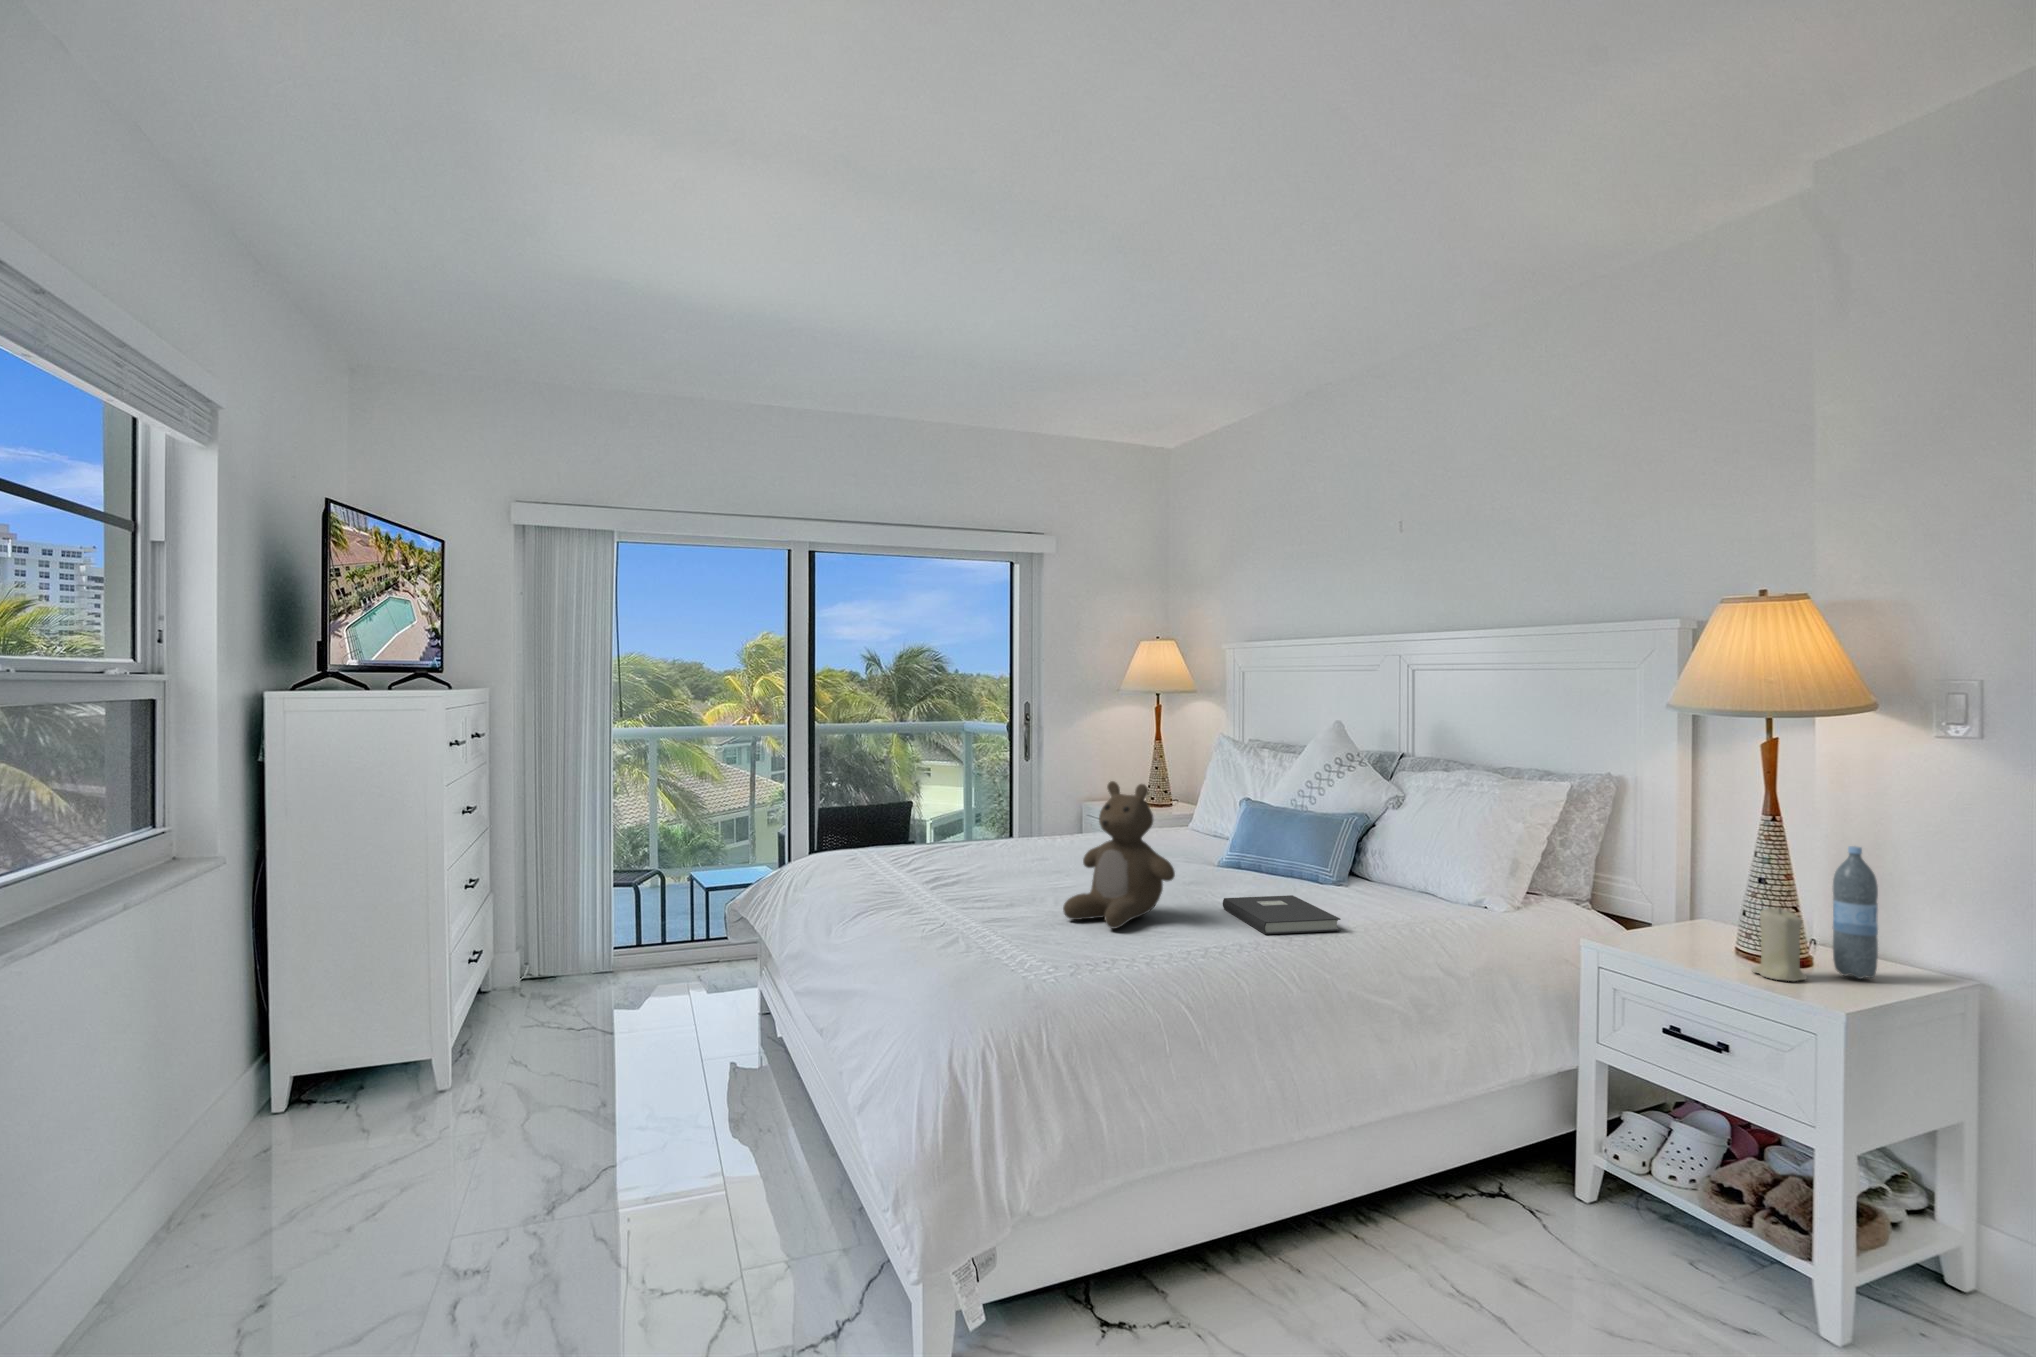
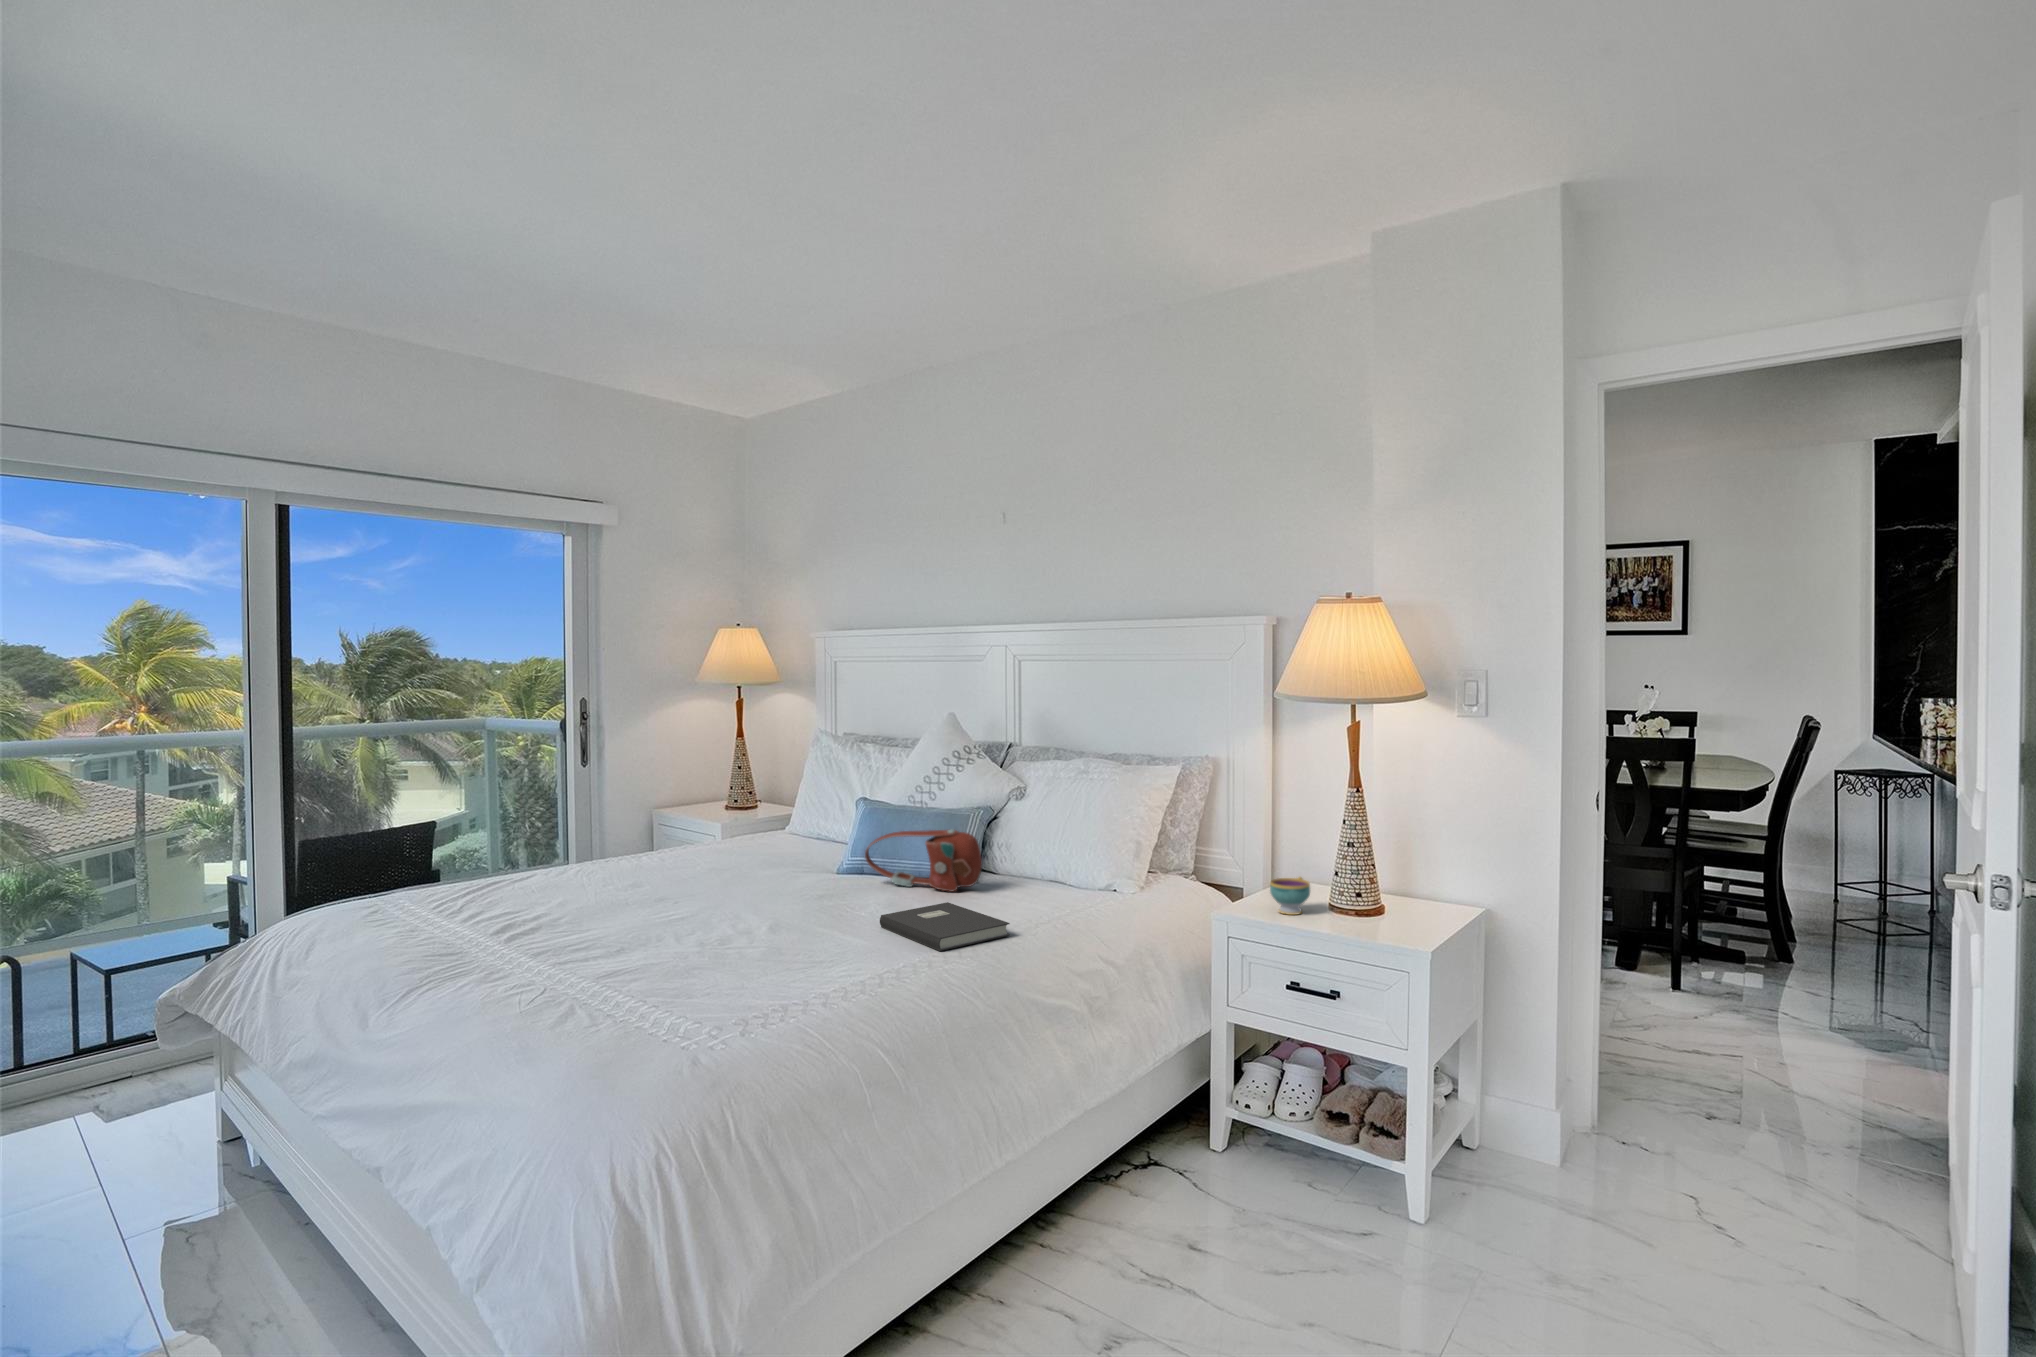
teddy bear: present [1063,781,1175,929] -> none [710,799,839,970]
handbag: none [1230,828,1340,889] -> present [865,830,982,892]
water bottle: present [1833,846,1878,979] -> none [1402,807,1435,920]
candle: present [1752,908,1807,981] -> none [1350,865,1392,929]
teacup: none [1656,913,1708,955] -> present [1270,877,1310,915]

